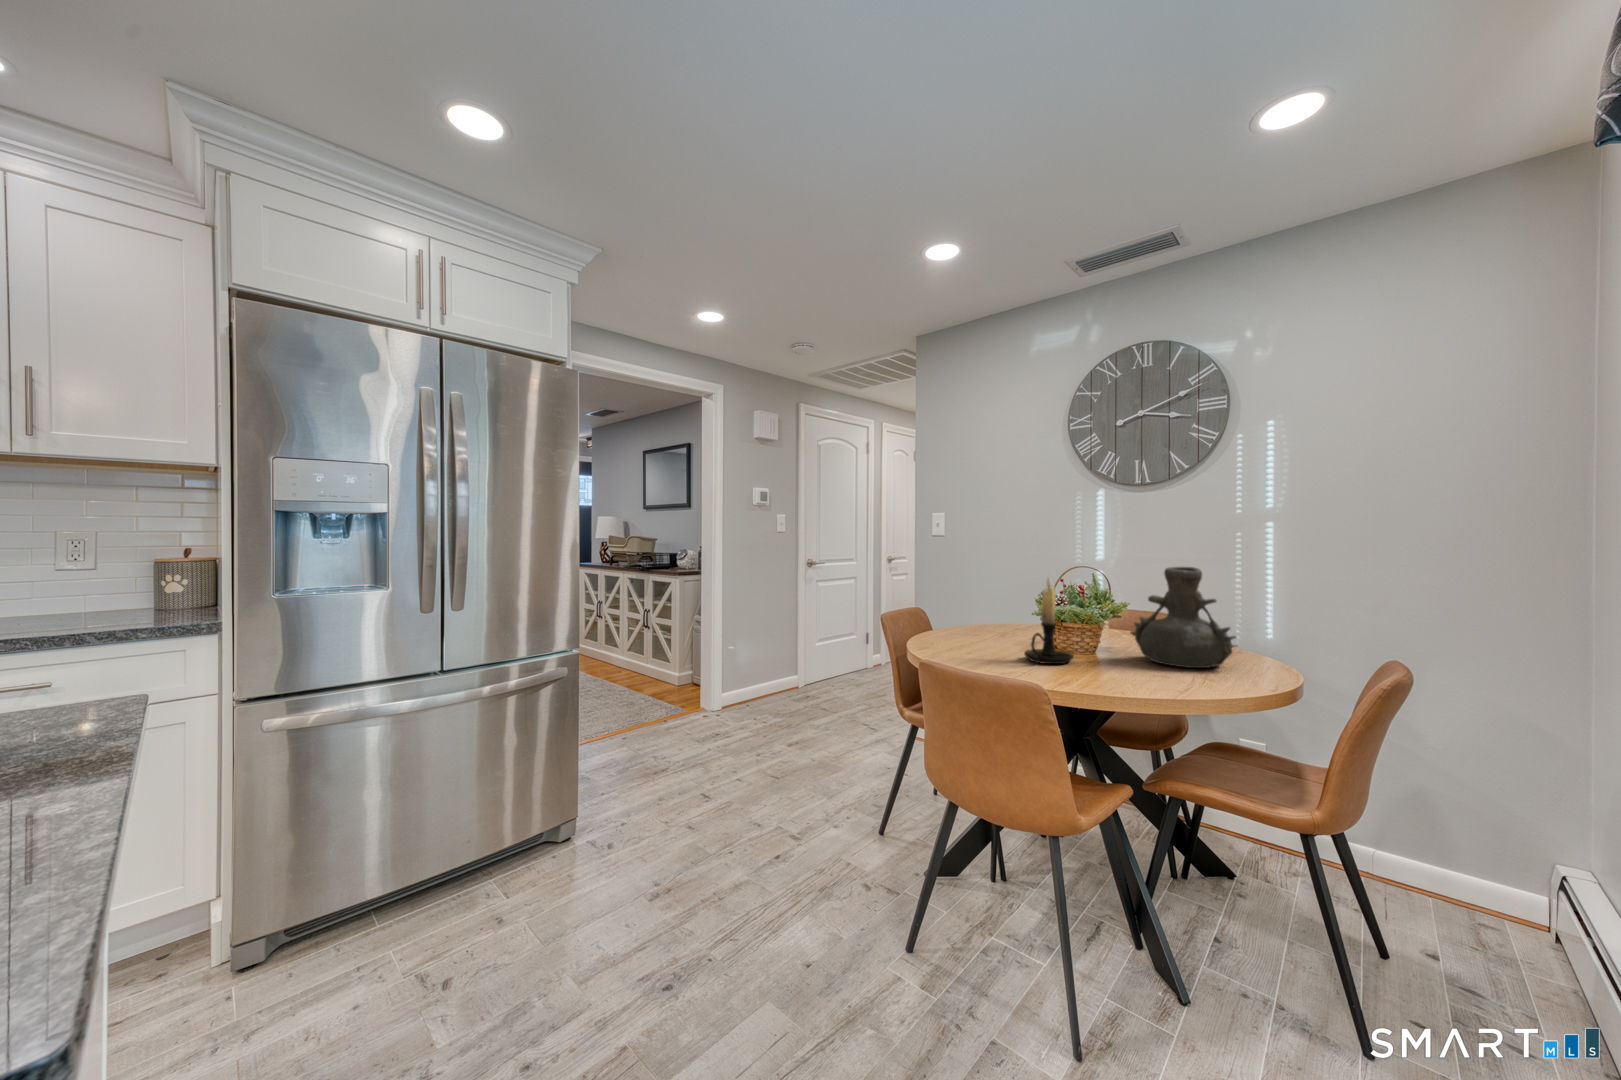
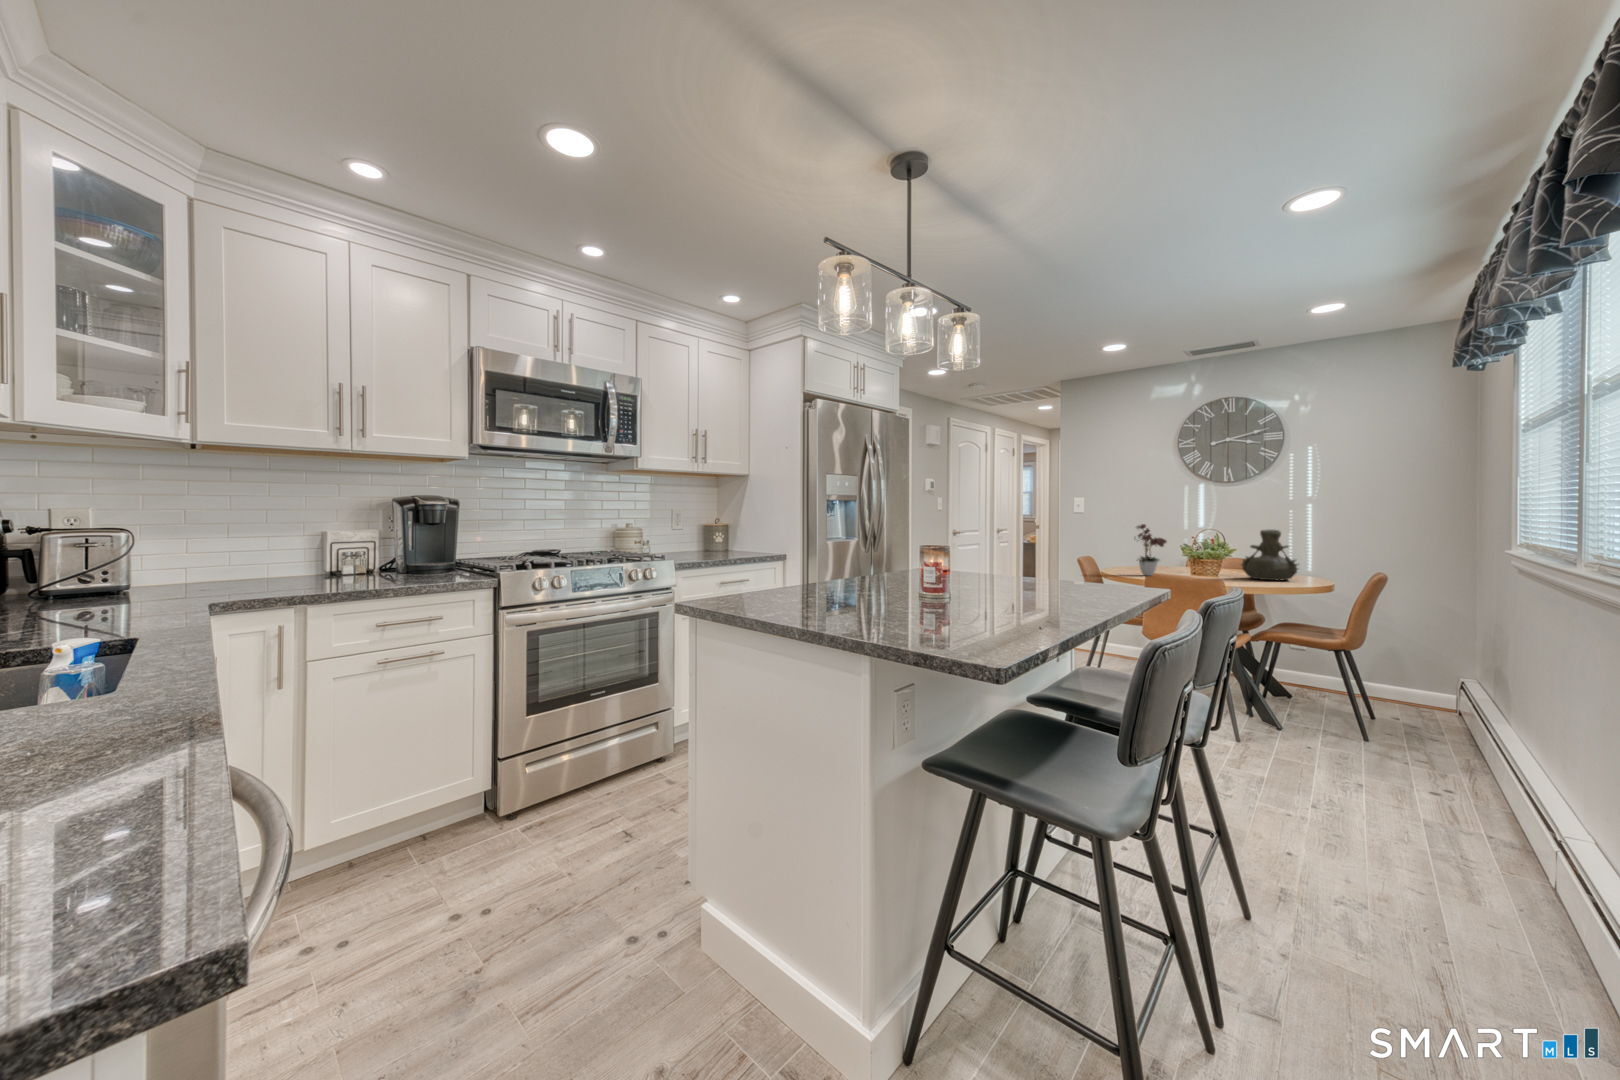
flower arrangement: none [947,551,1013,649] -> present [1137,524,1167,576]
candle holder: present [1024,576,1074,664] -> none [1184,533,1213,580]

